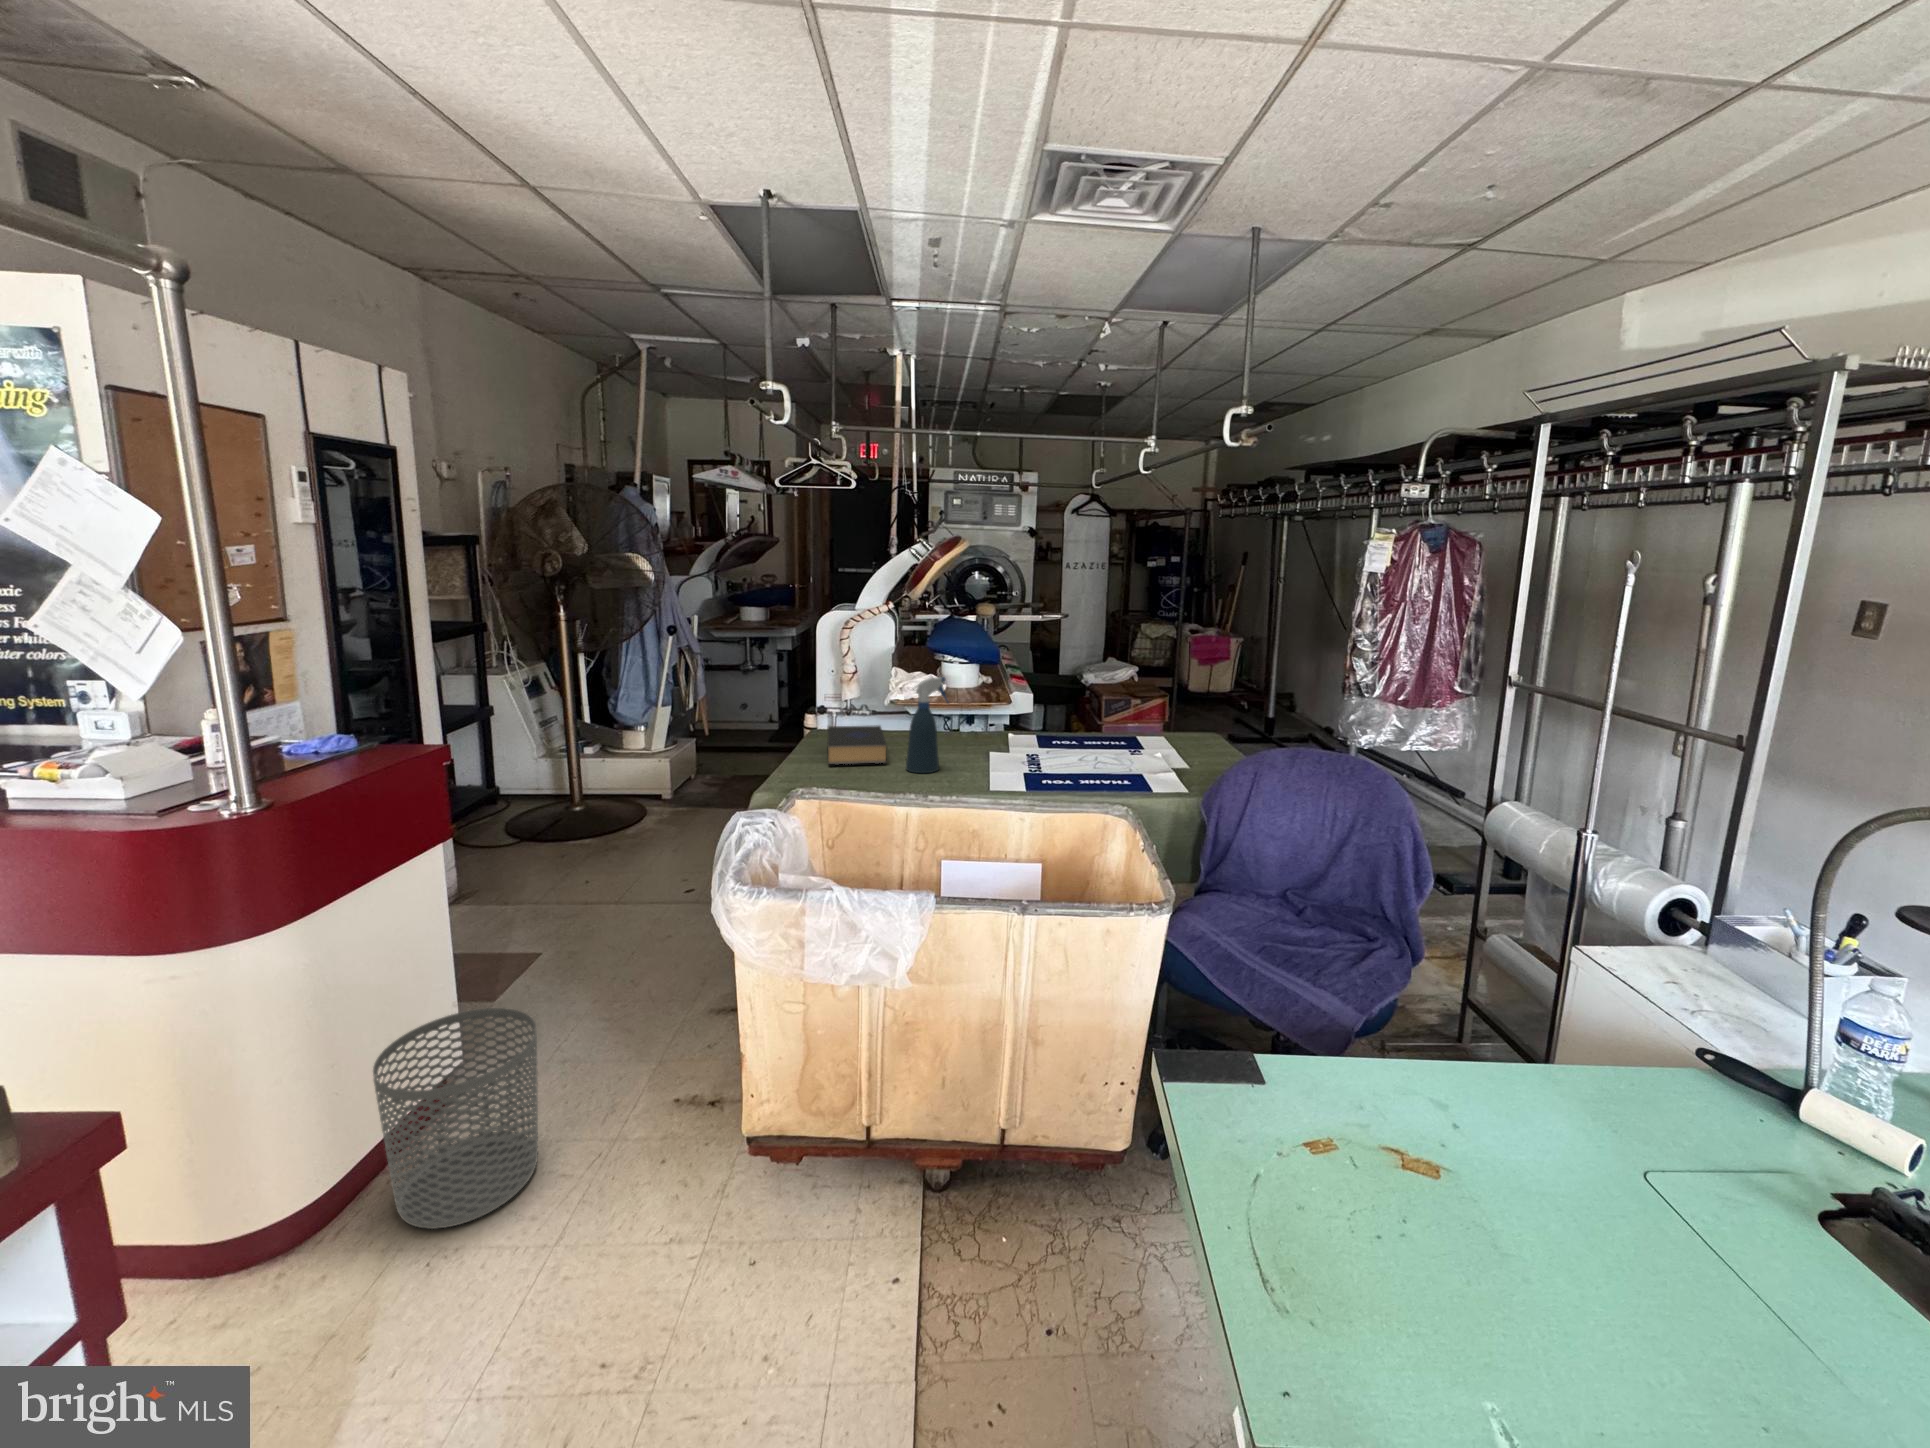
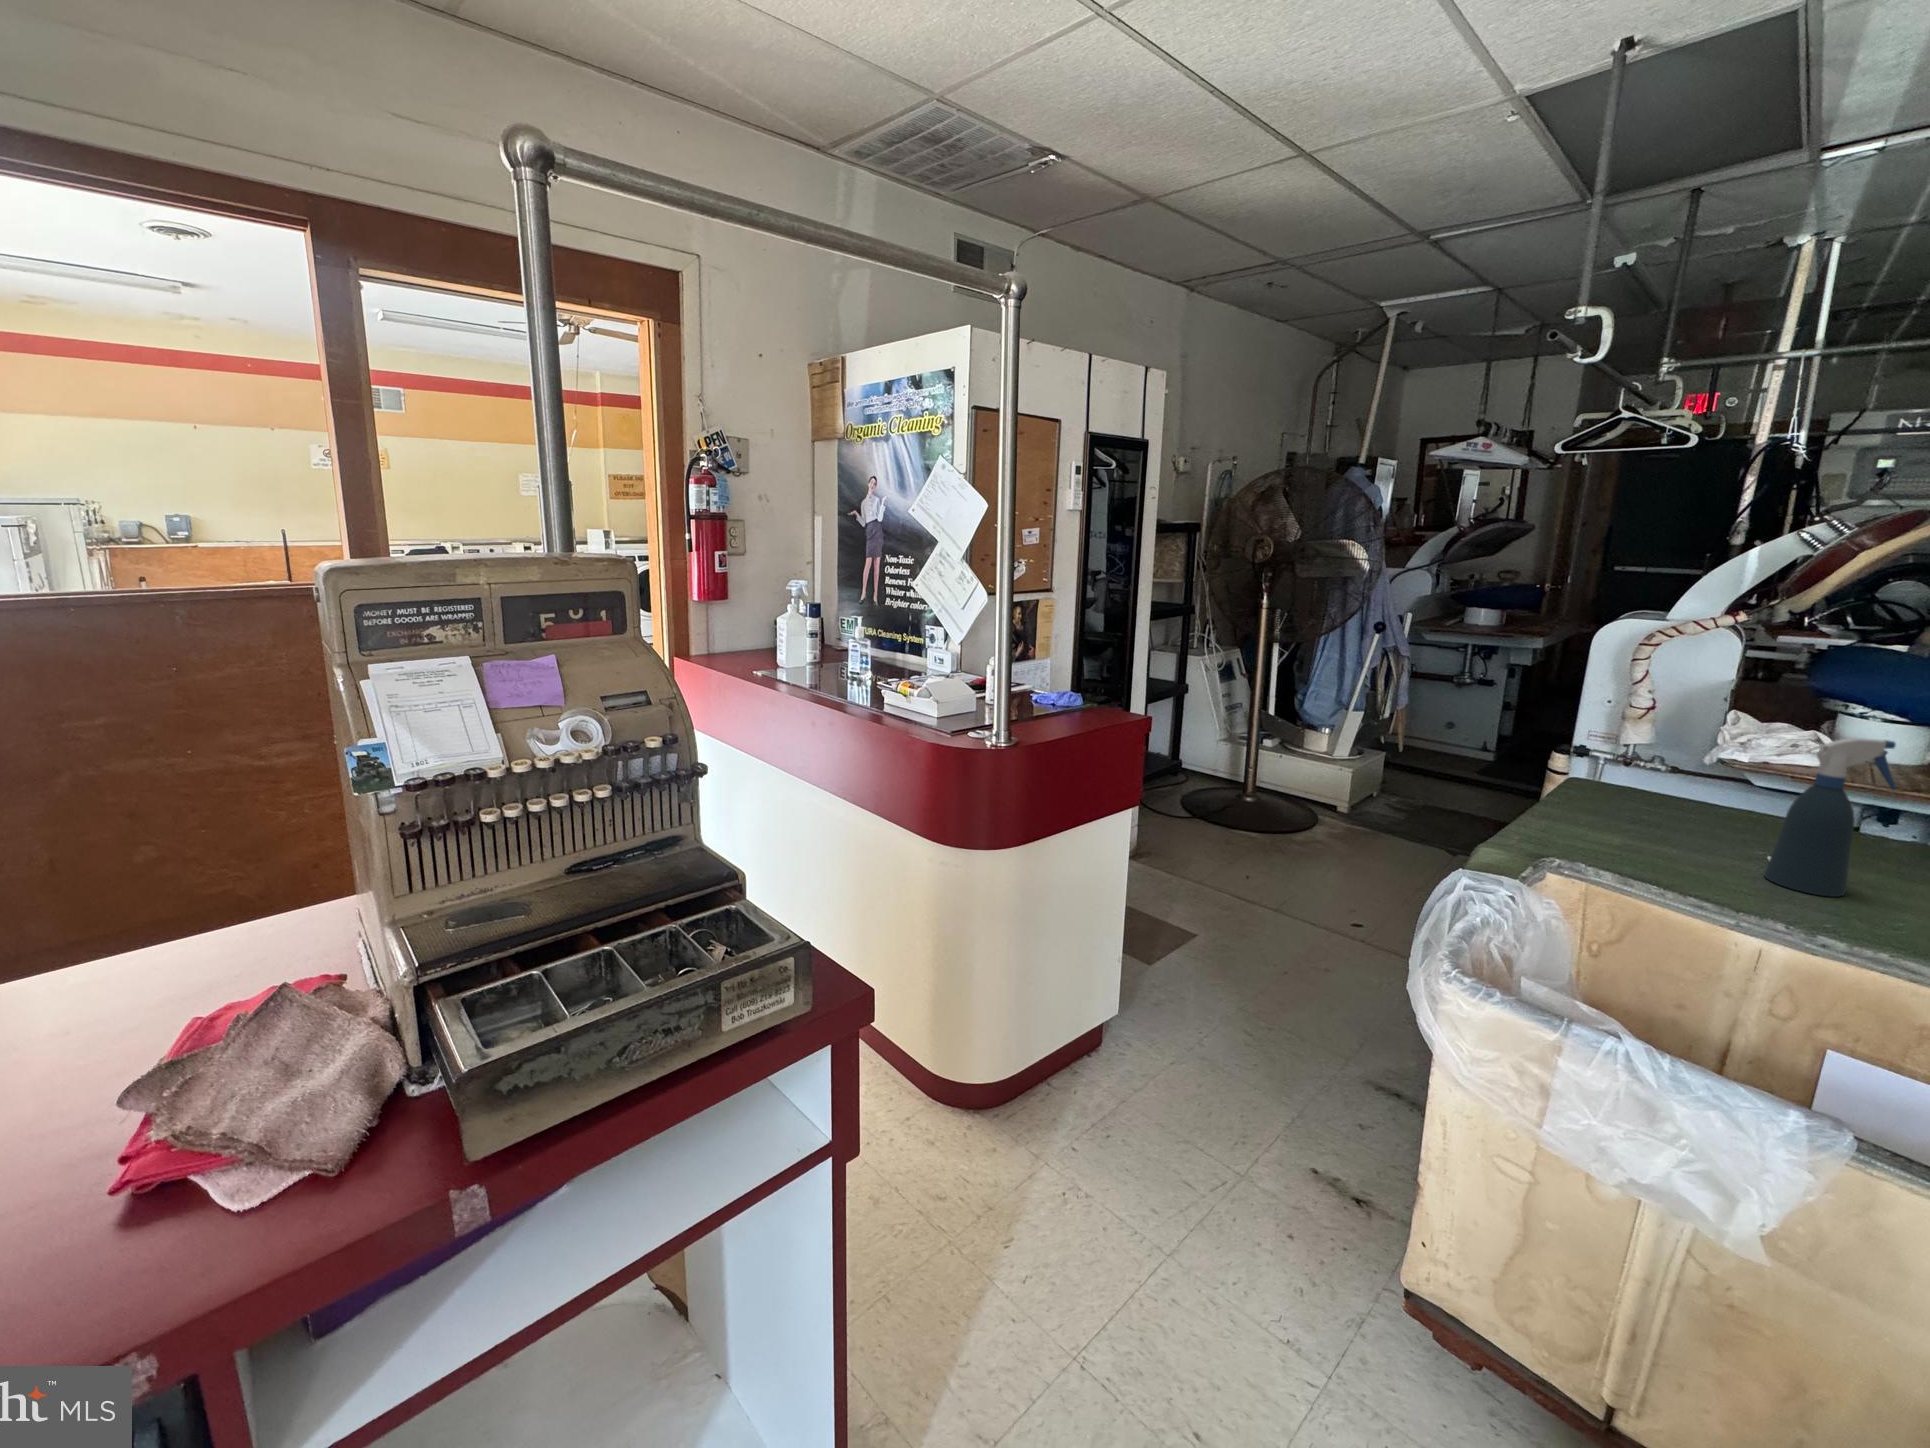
book: present [828,725,886,765] -> none [1602,778,1727,856]
waste bin: present [373,1008,538,1229] -> none [1049,970,1183,1177]

